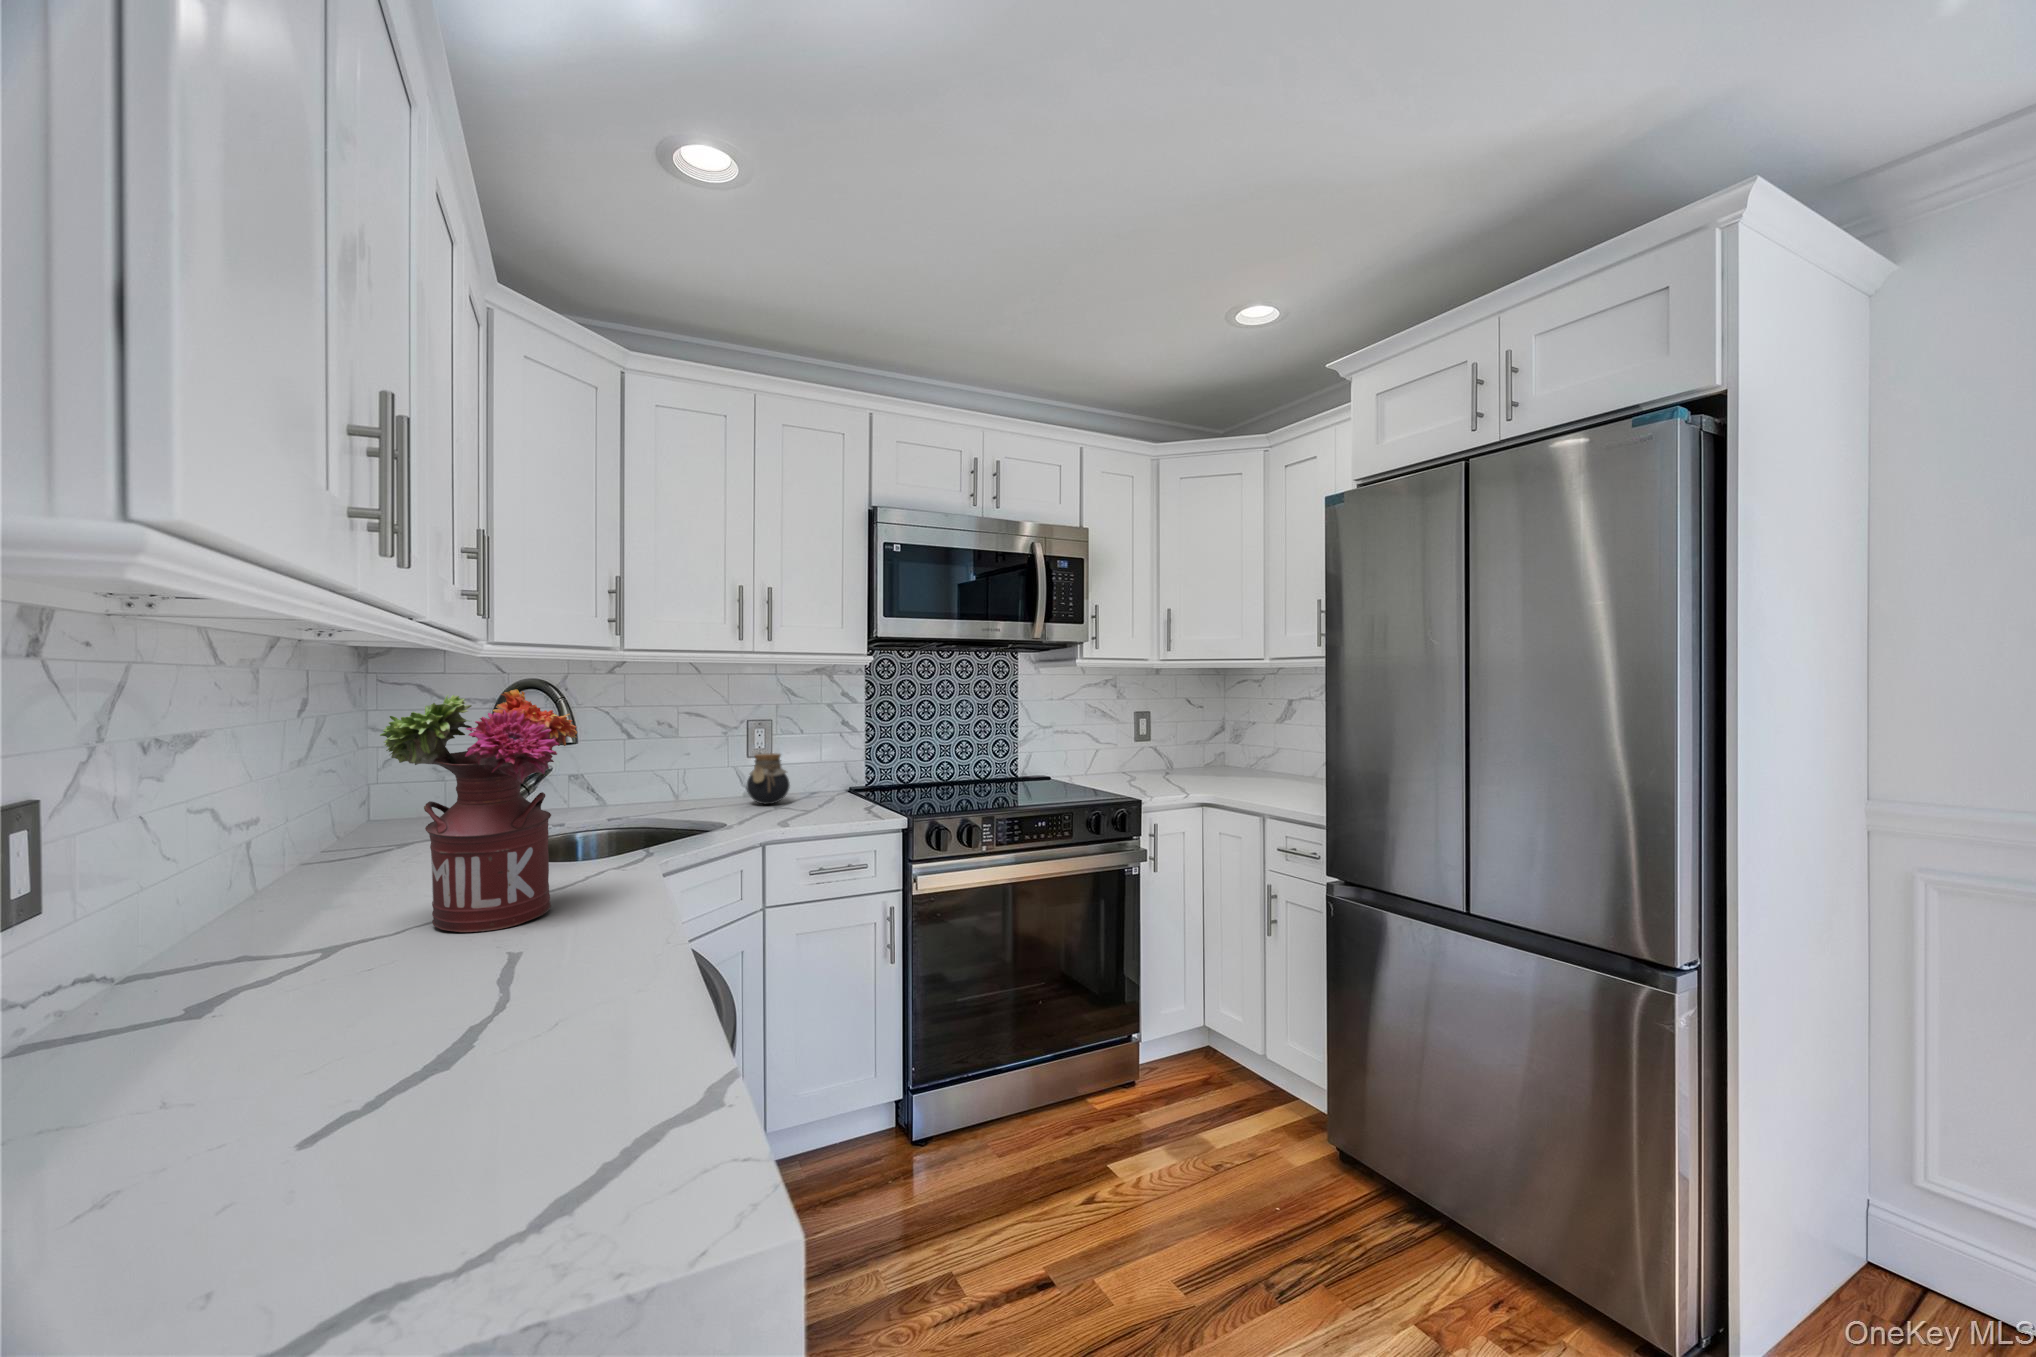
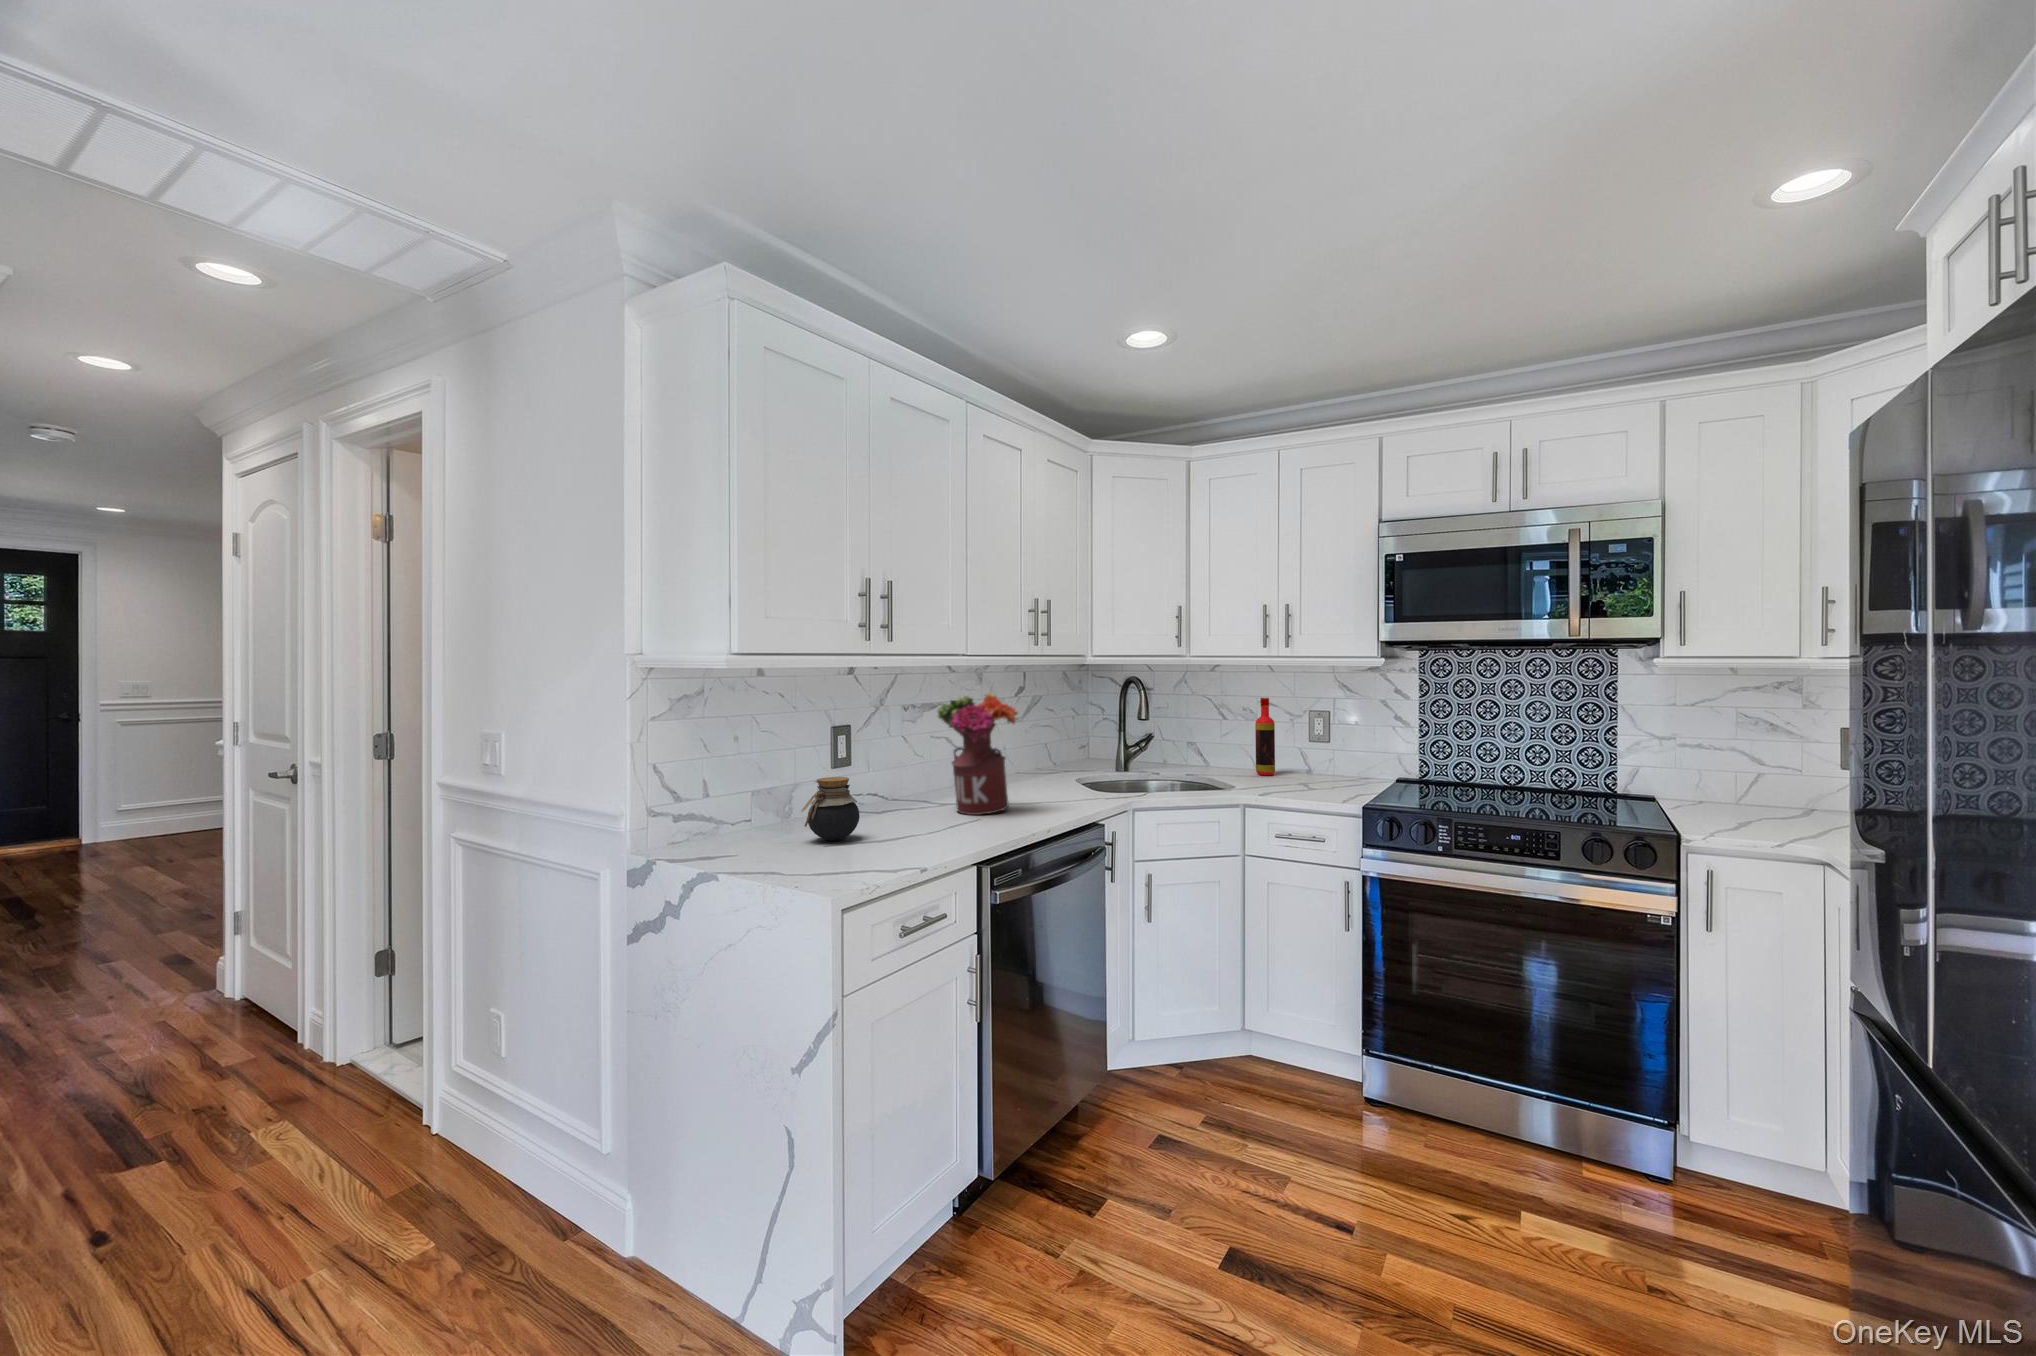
bottle: none [694,705,719,804] -> present [1255,698,1275,775]
jar: present [747,753,790,804] -> present [801,777,860,840]

